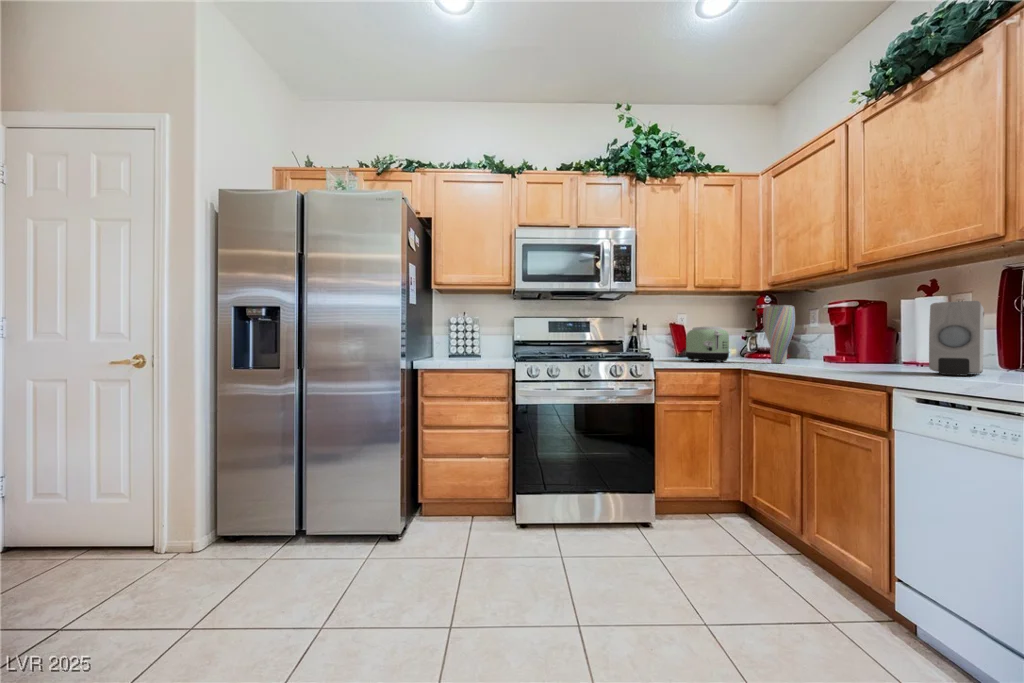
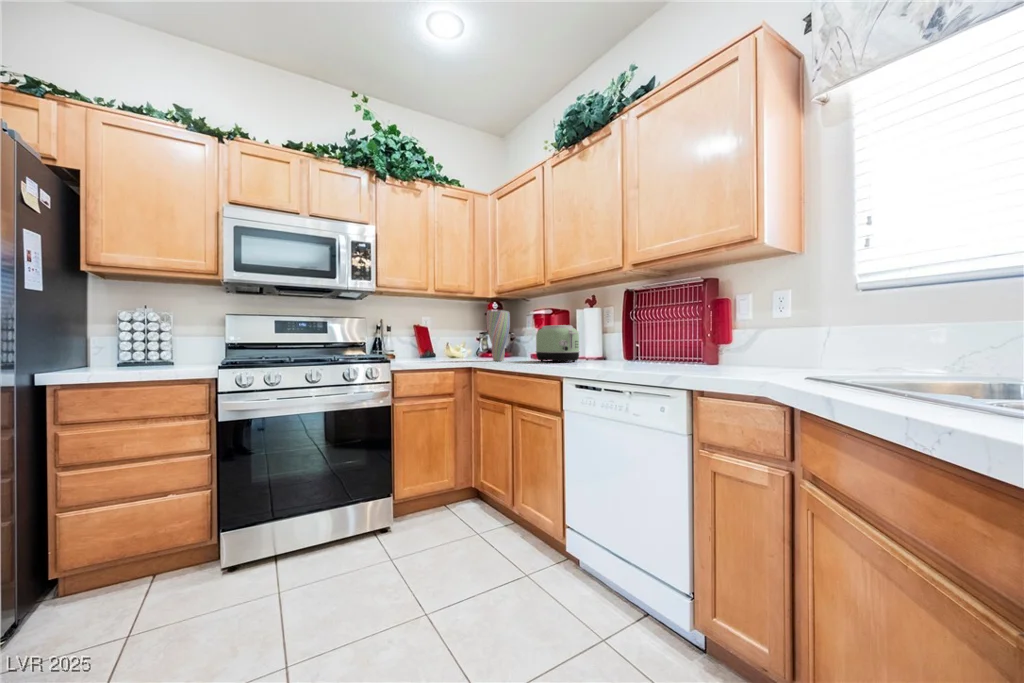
soap dispenser: present [929,301,984,376] -> none [584,311,614,366]
toaster: present [686,327,729,362] -> present [536,325,580,362]

